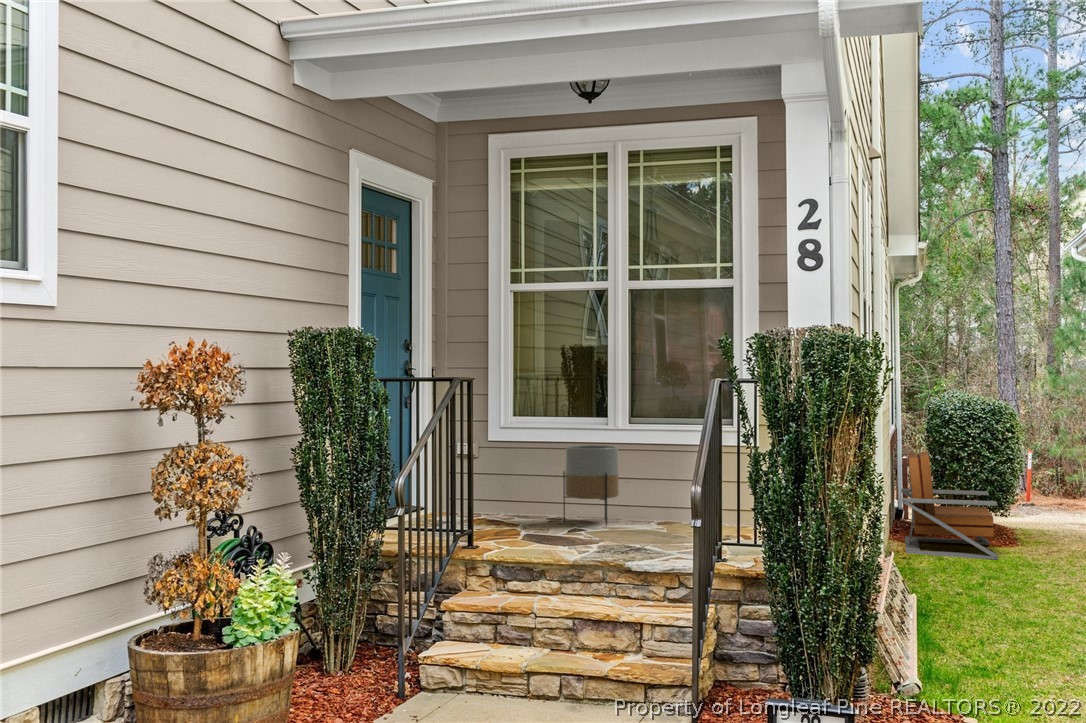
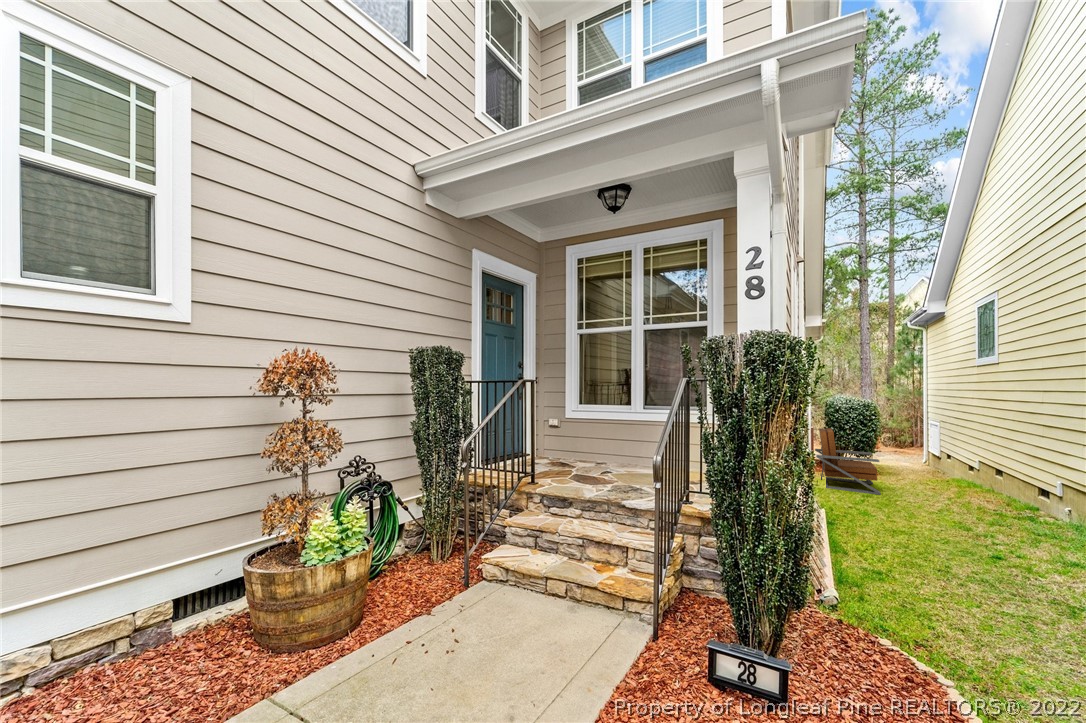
planter: present [563,445,619,526] -> none [599,420,632,470]

